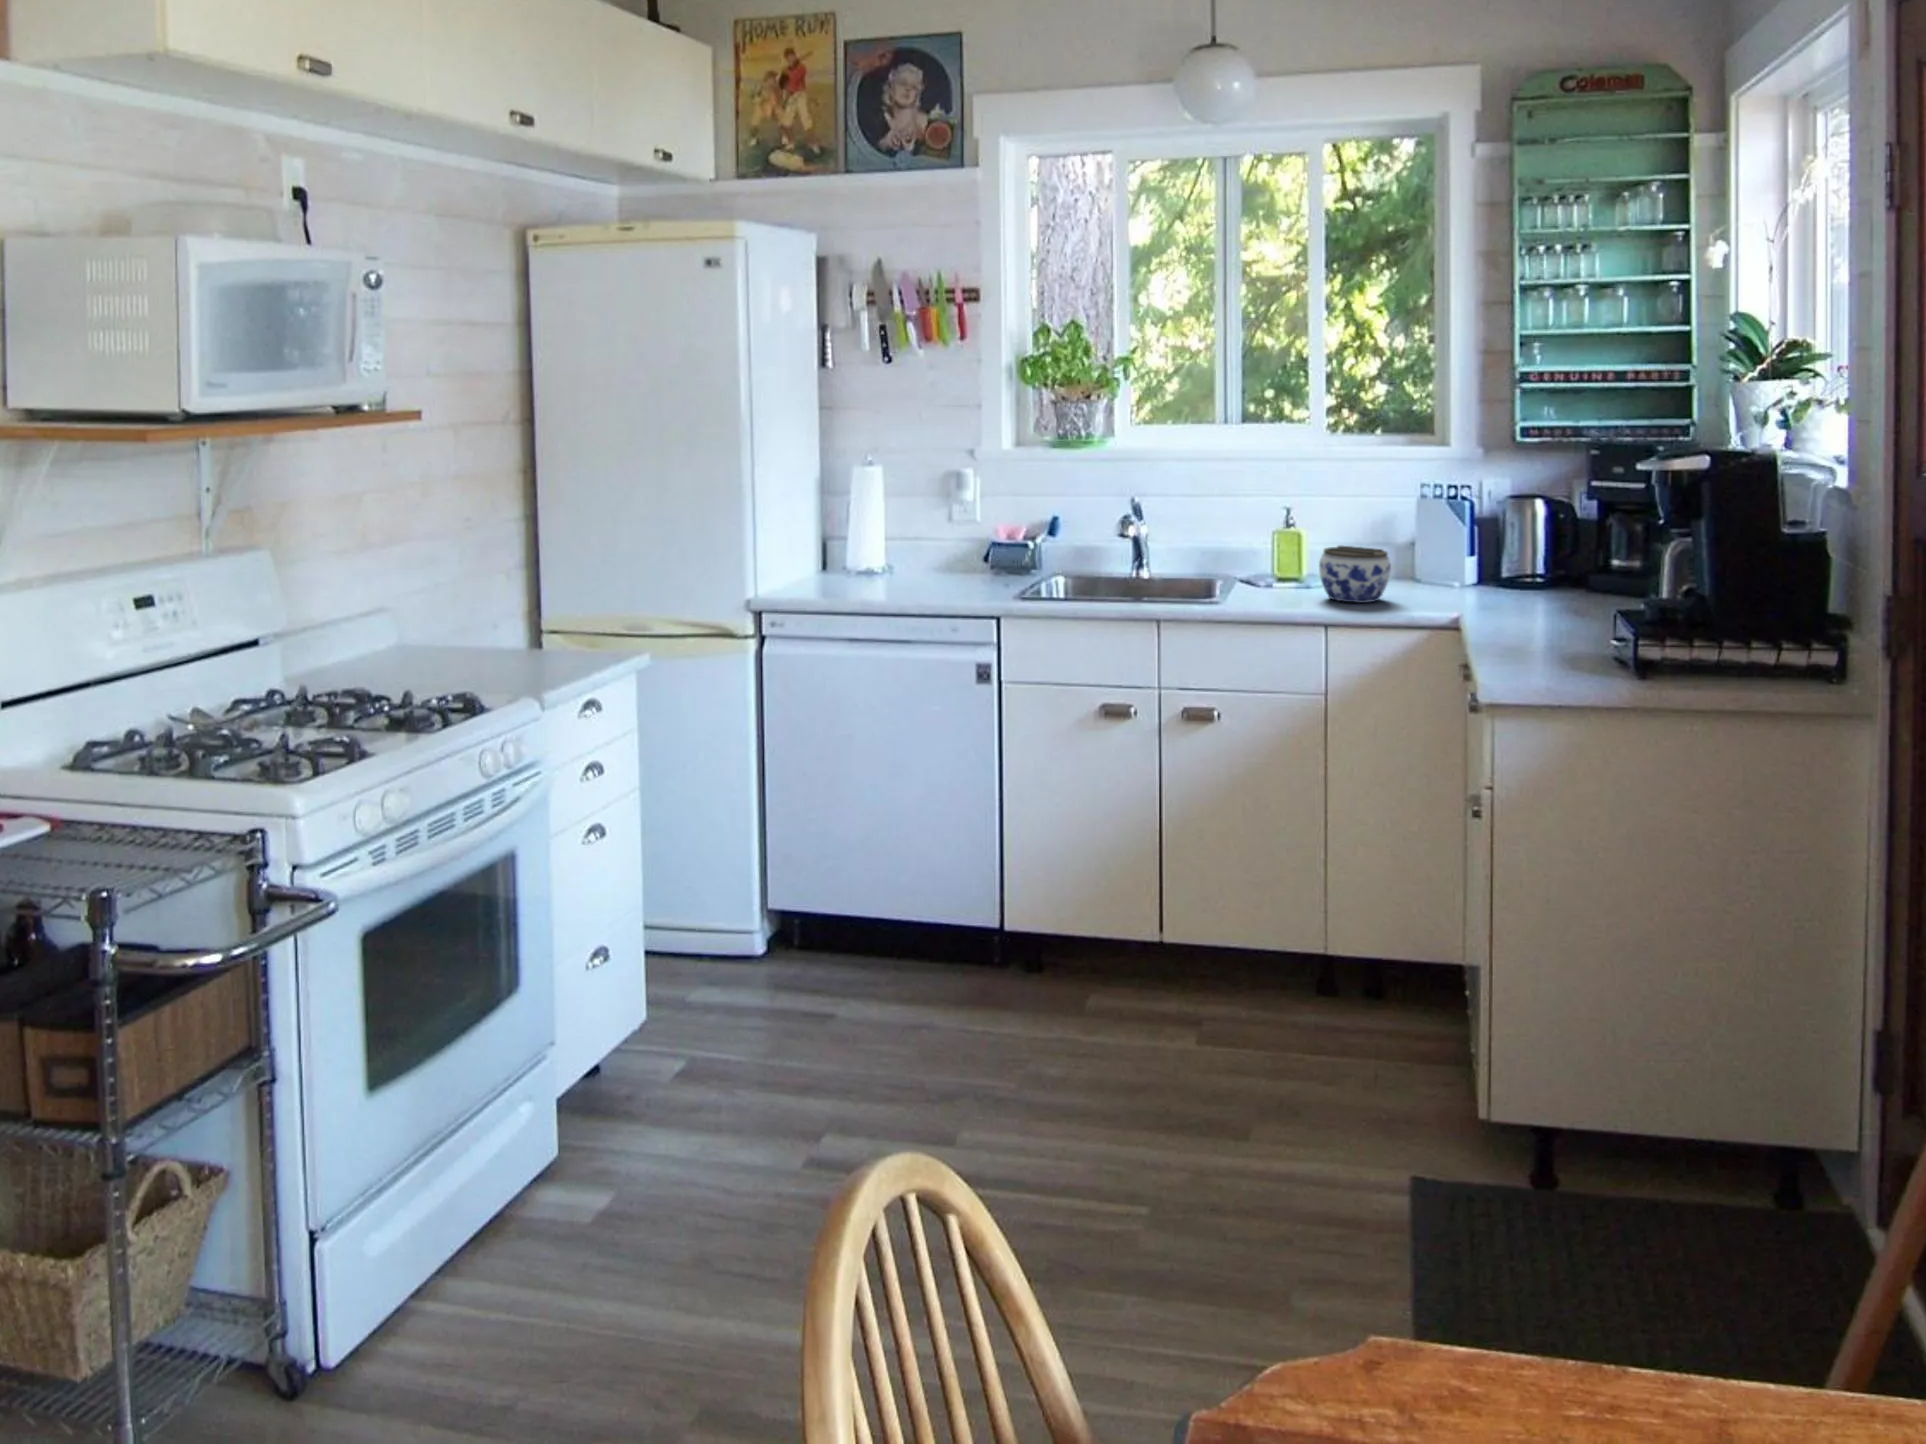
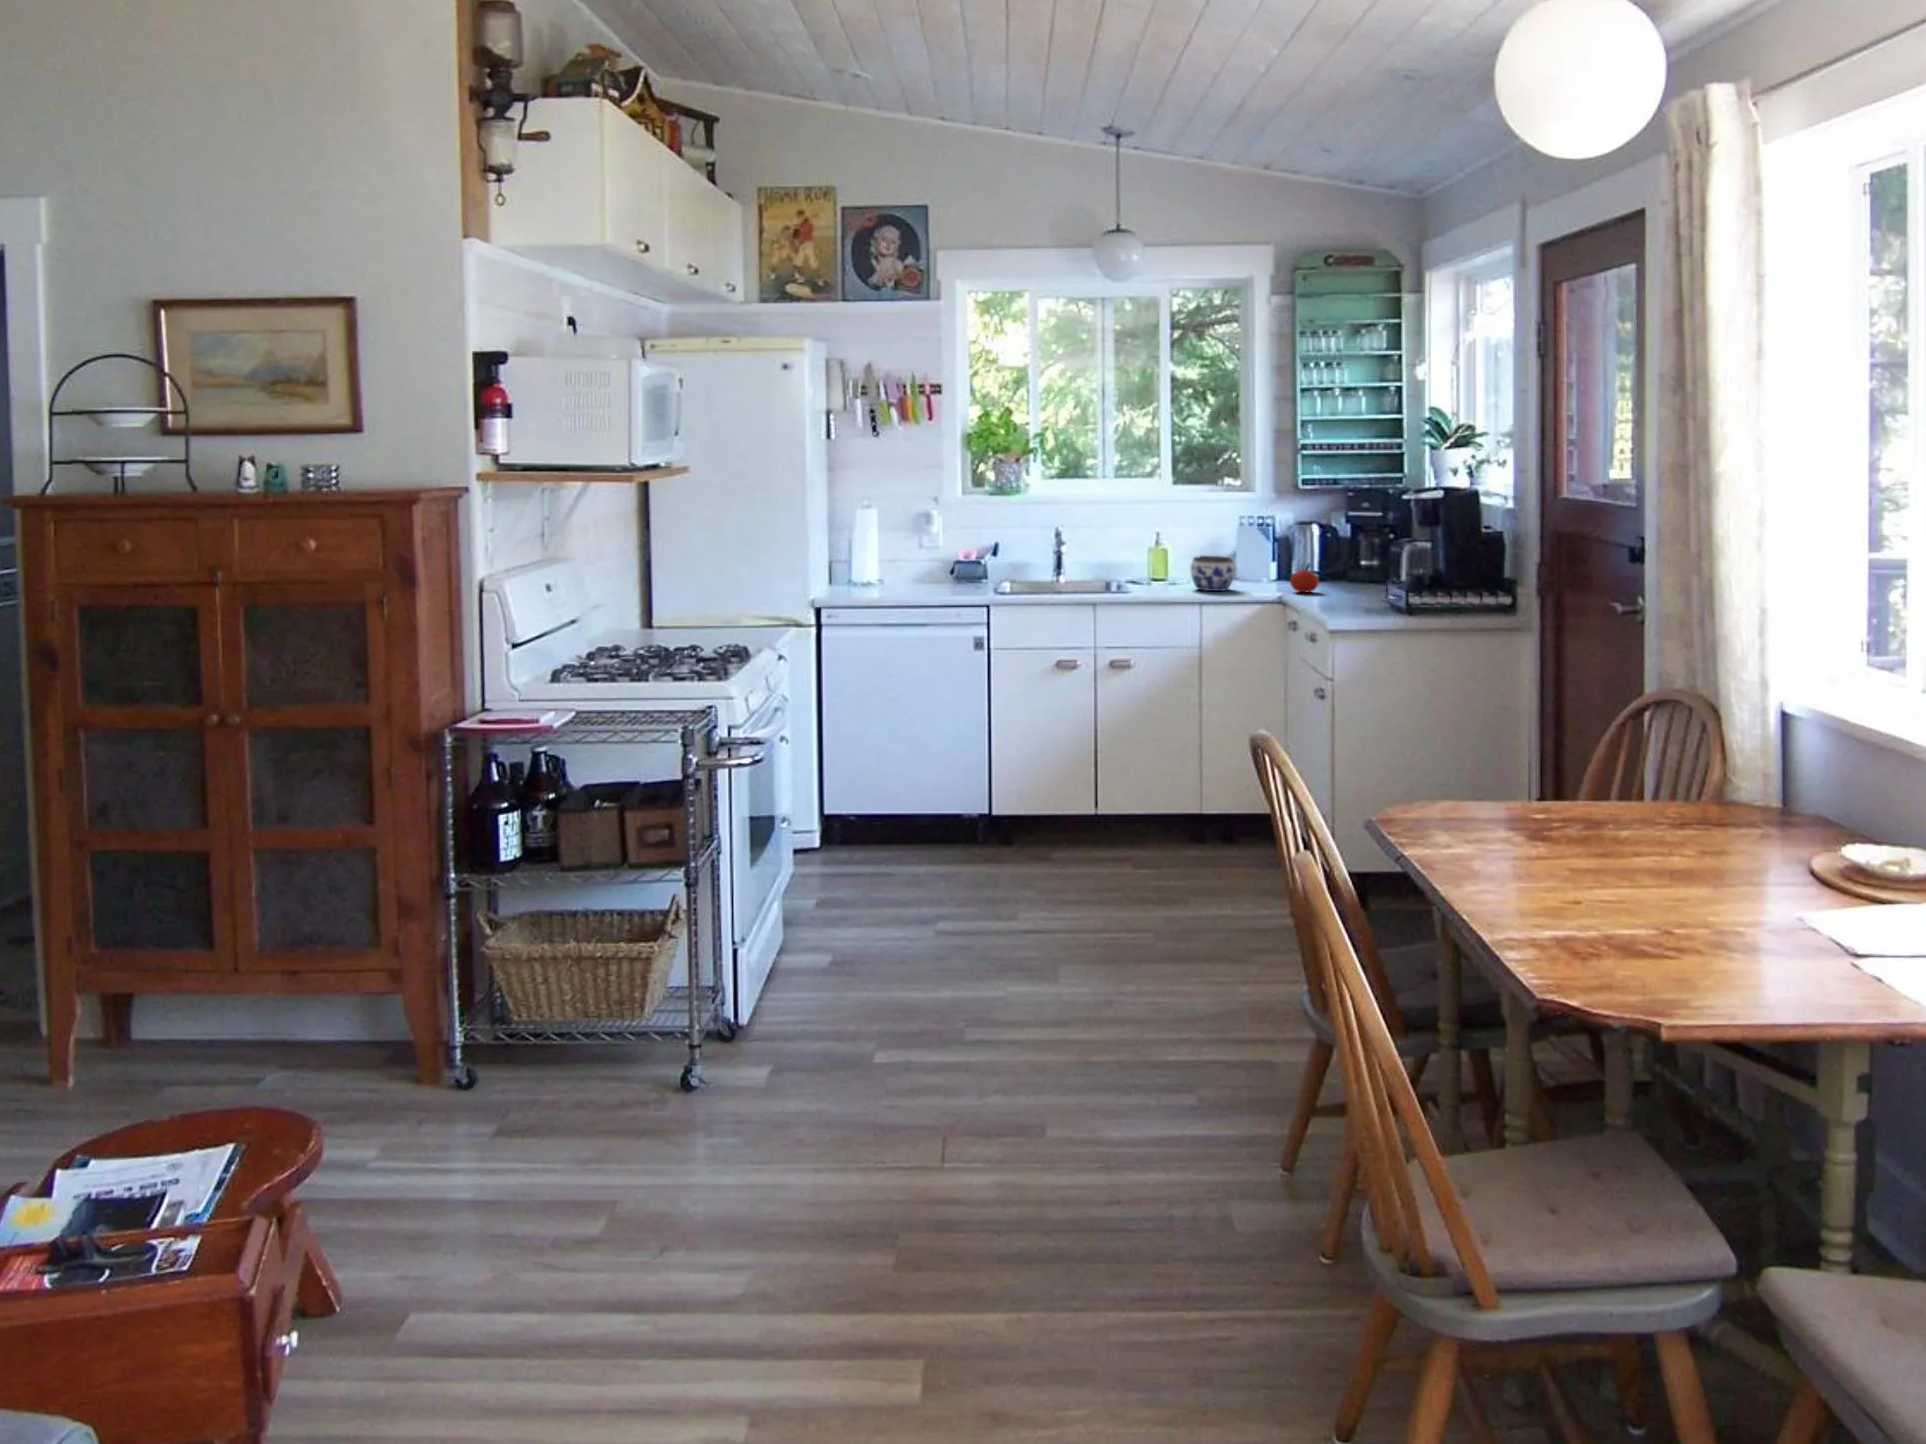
apple: none [1476,562,1525,611] -> present [1290,563,1319,592]

